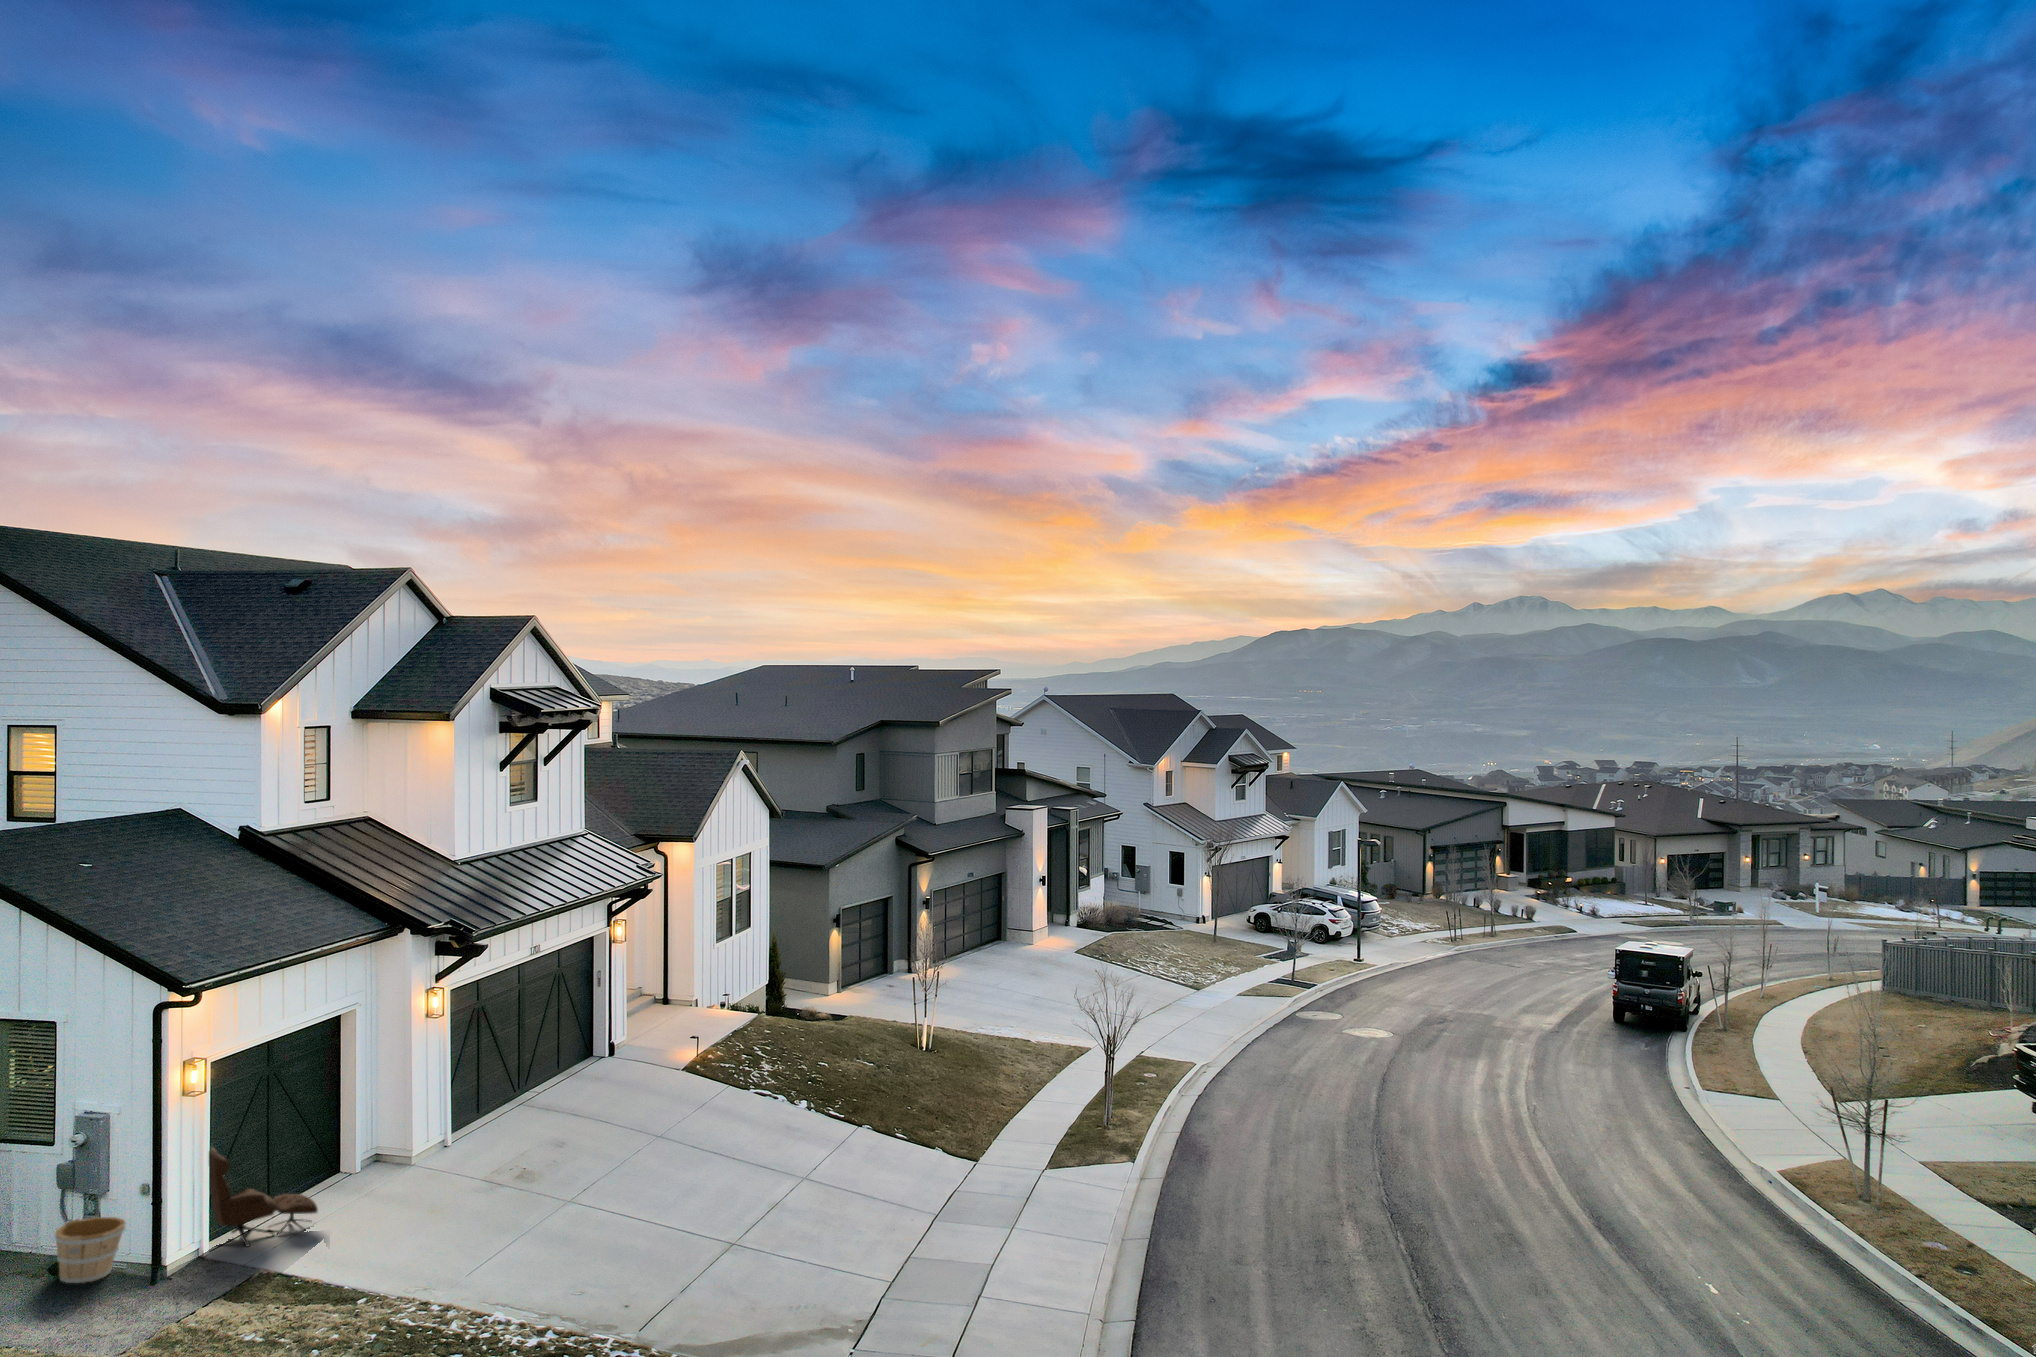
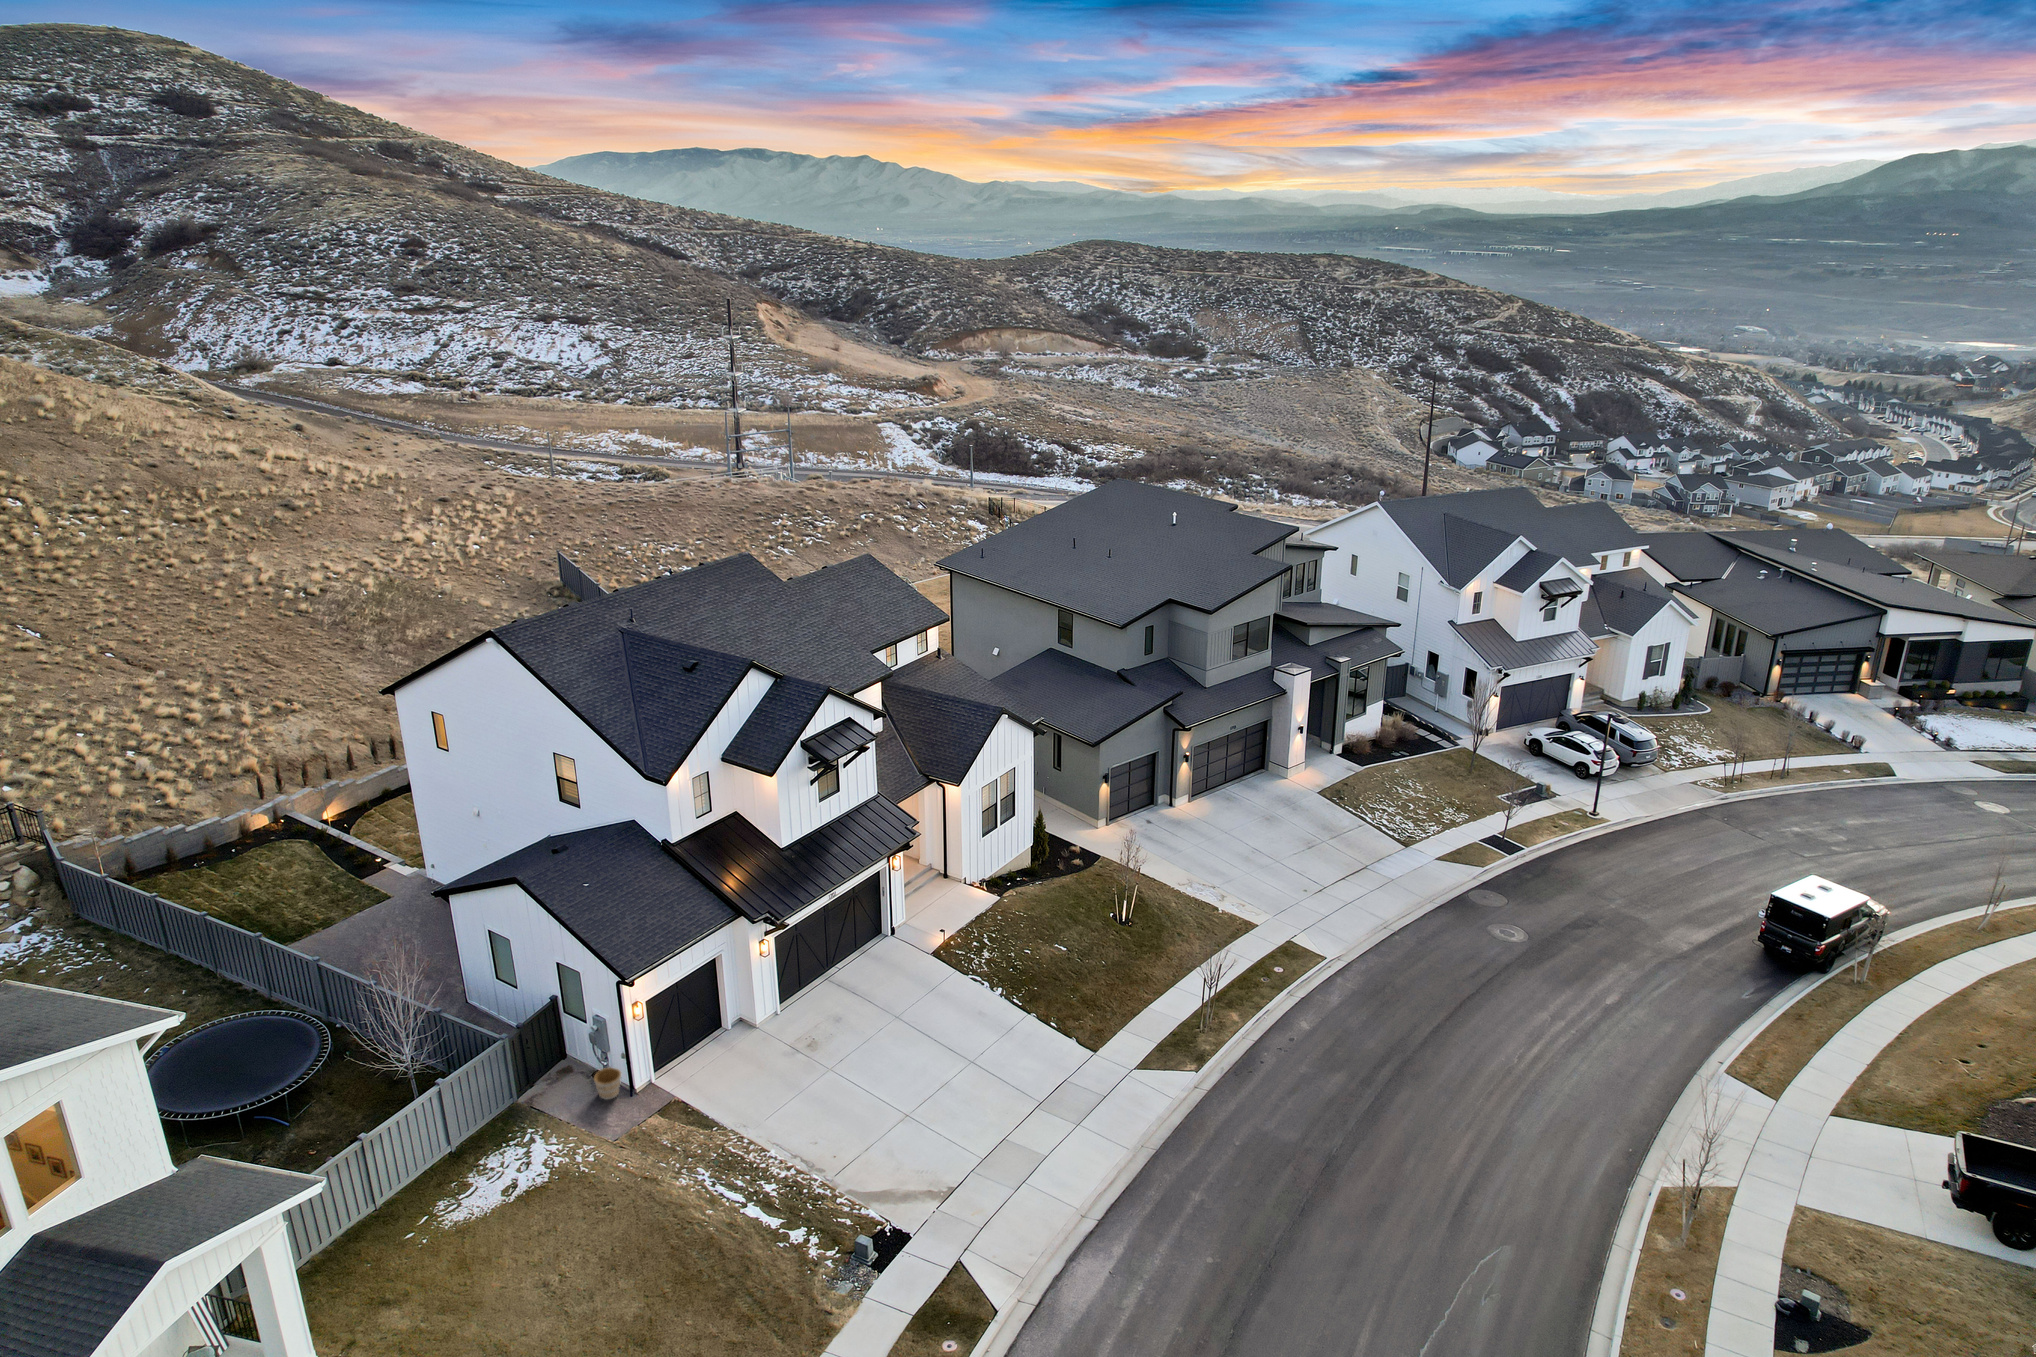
lounge chair: present [209,1148,318,1247] -> none [654,1031,709,1081]

